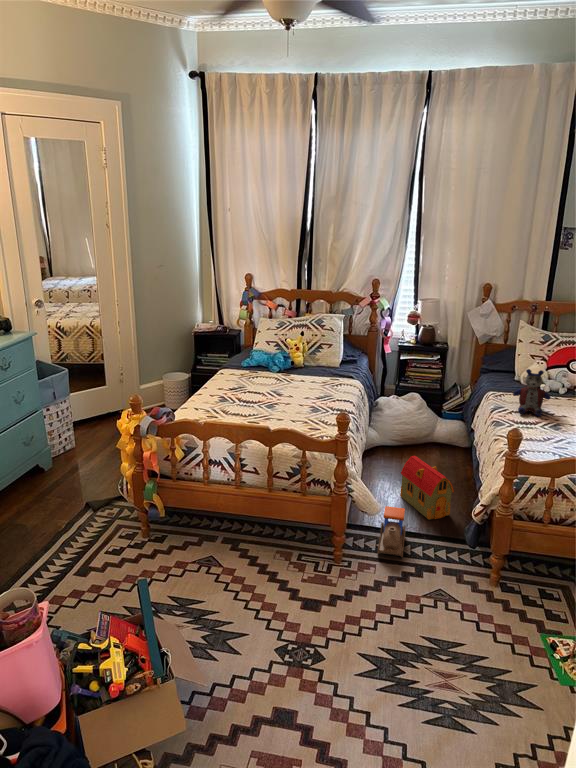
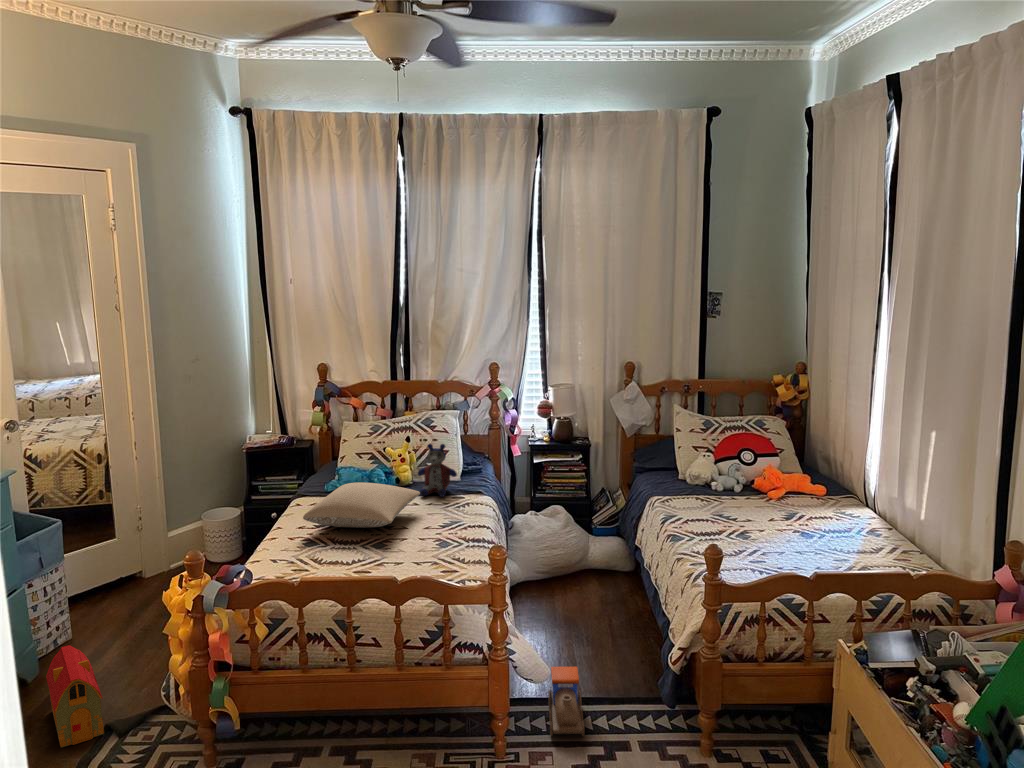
pillow: none [220,361,306,393] -> present [303,482,420,527]
stuffed bear: present [513,369,551,416] -> present [418,444,457,497]
toy house: present [400,456,454,520] -> present [46,645,104,748]

